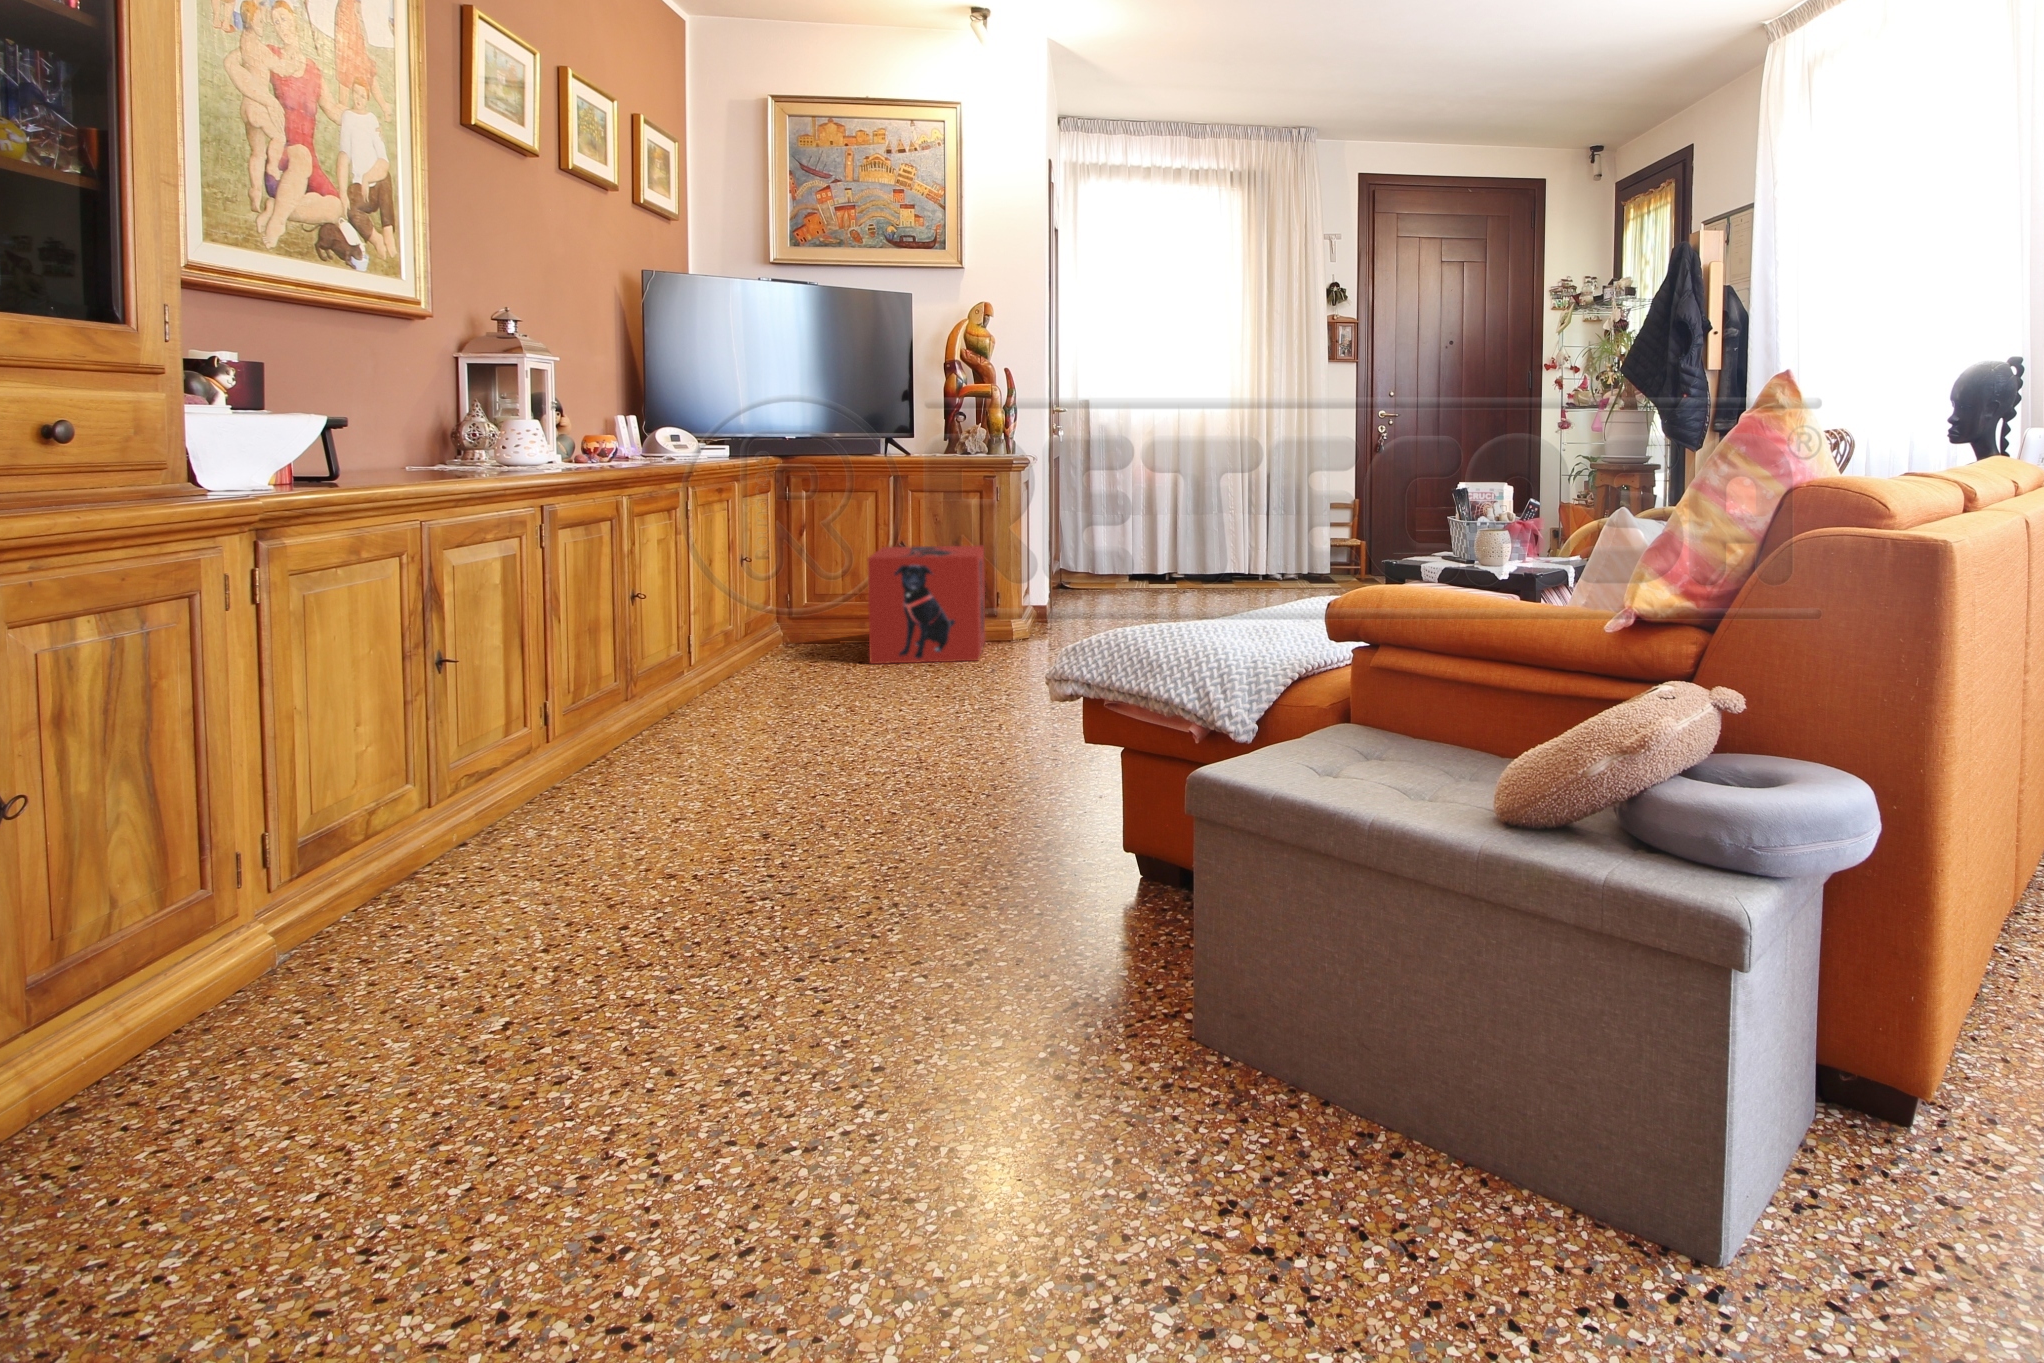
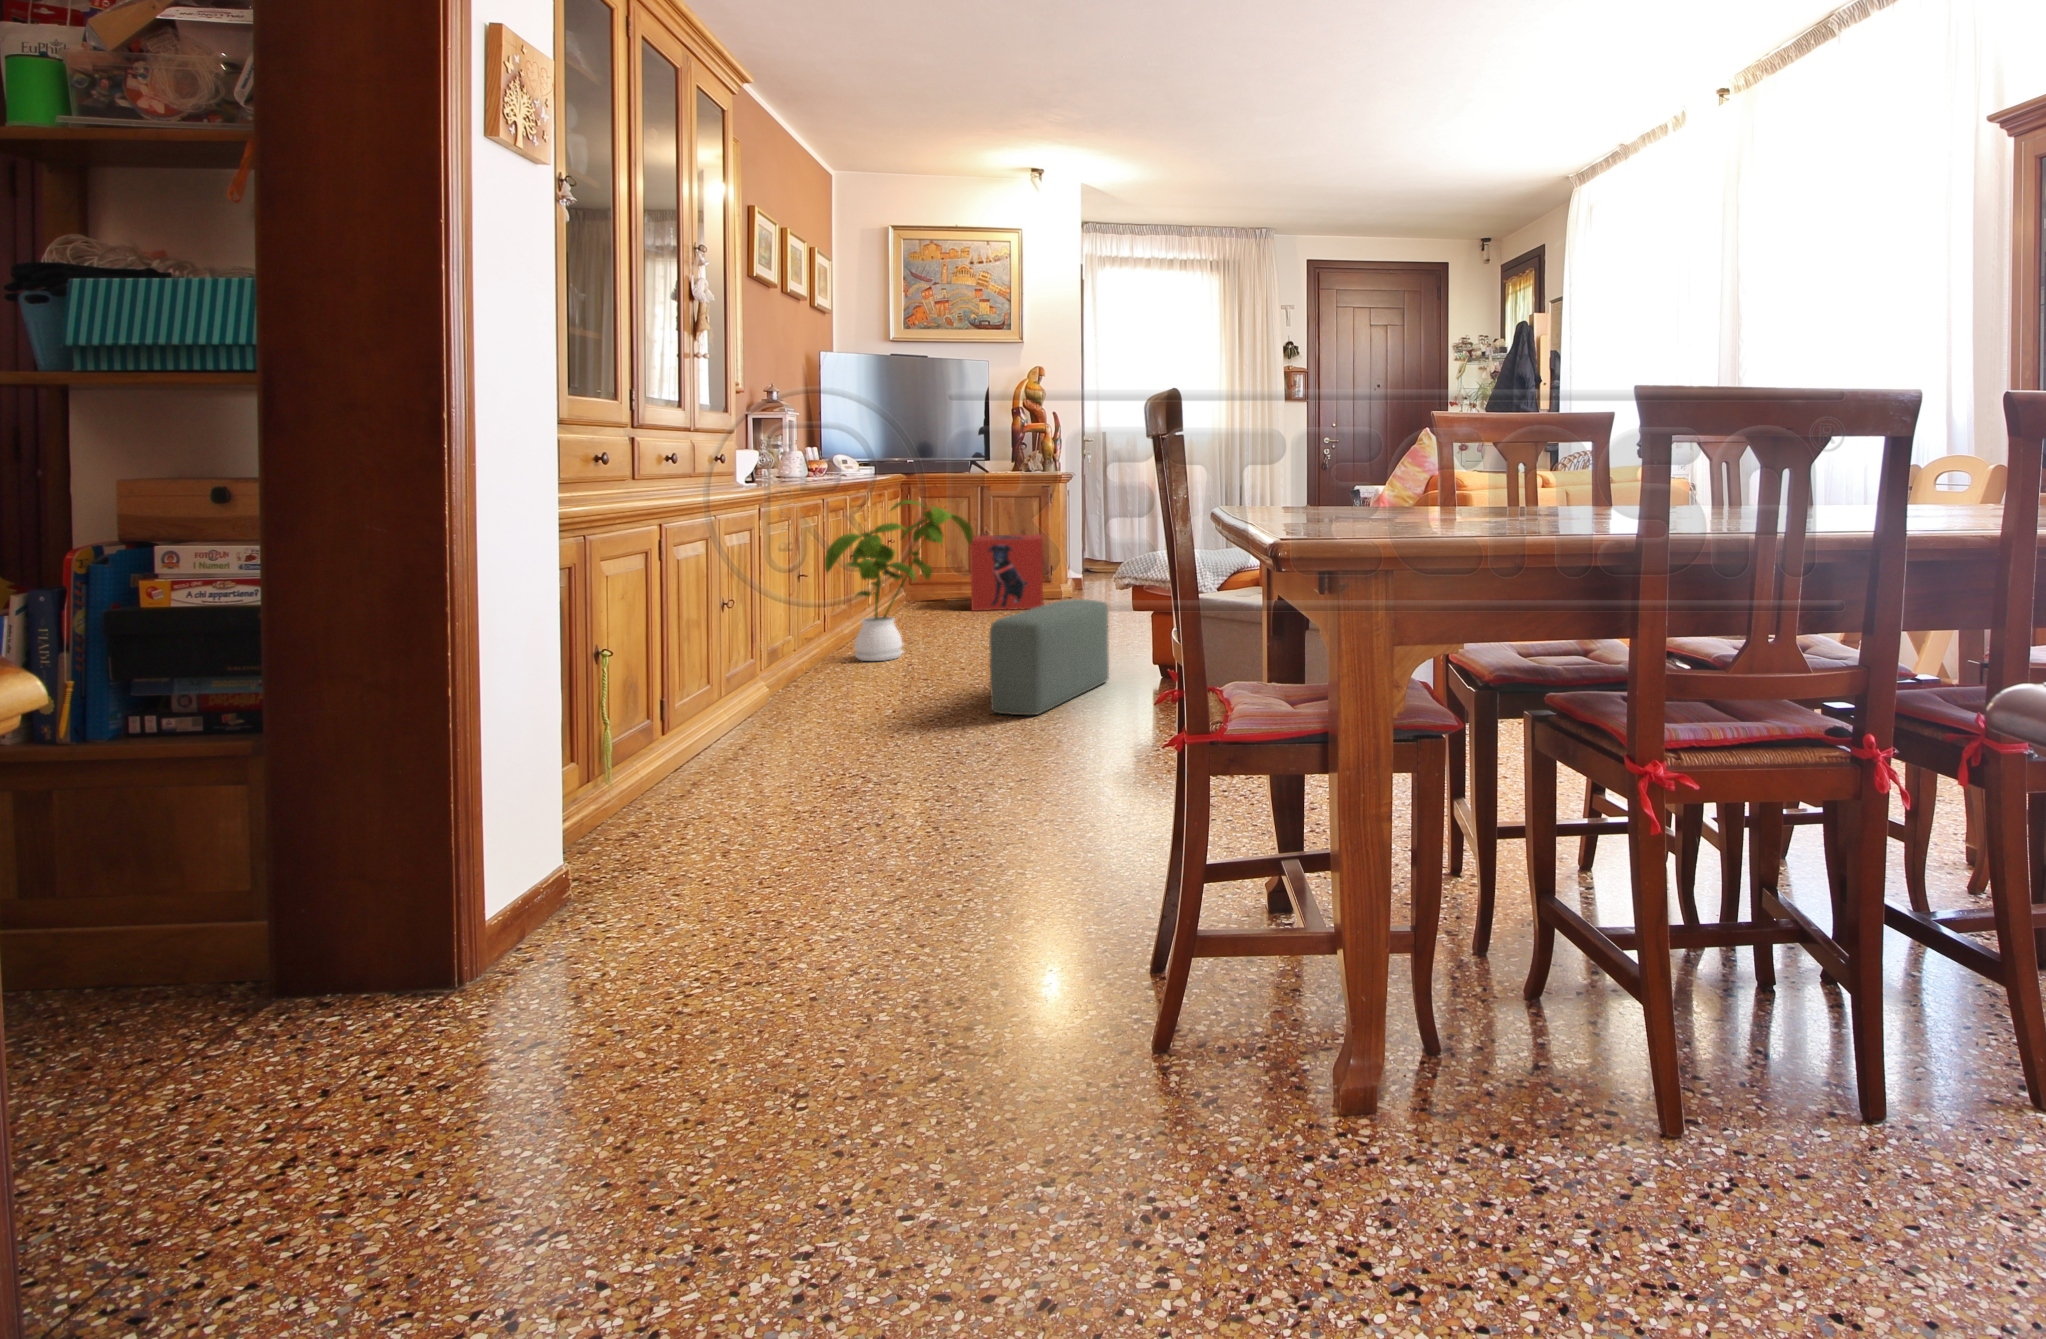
house plant: none [505,507,815,801] -> present [825,500,973,661]
pouf: none [721,722,1034,1050] -> present [989,599,1109,715]

